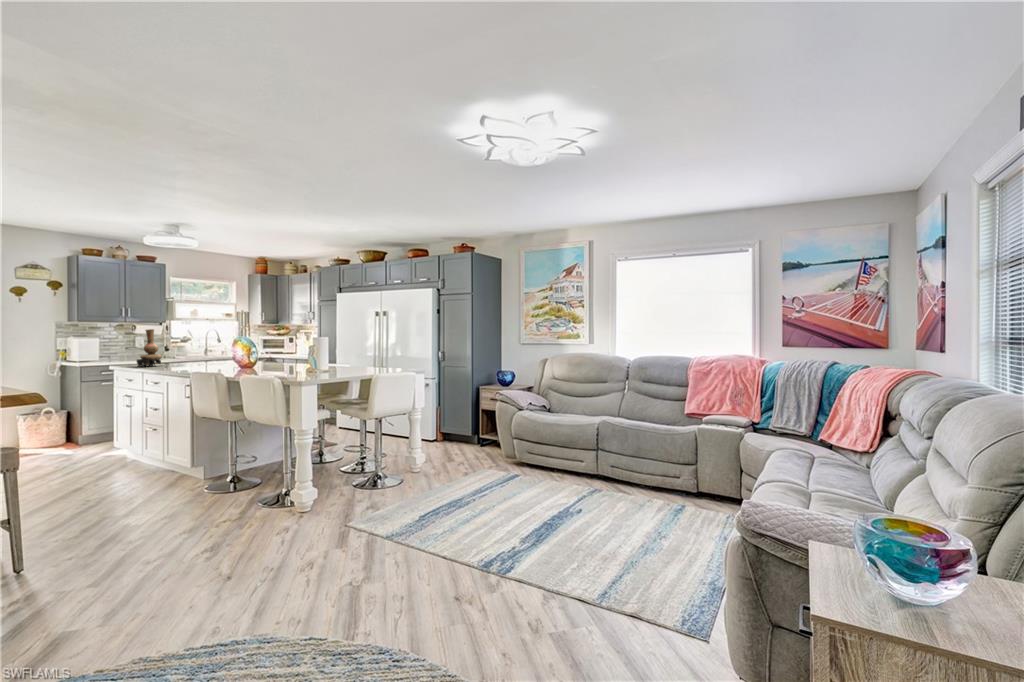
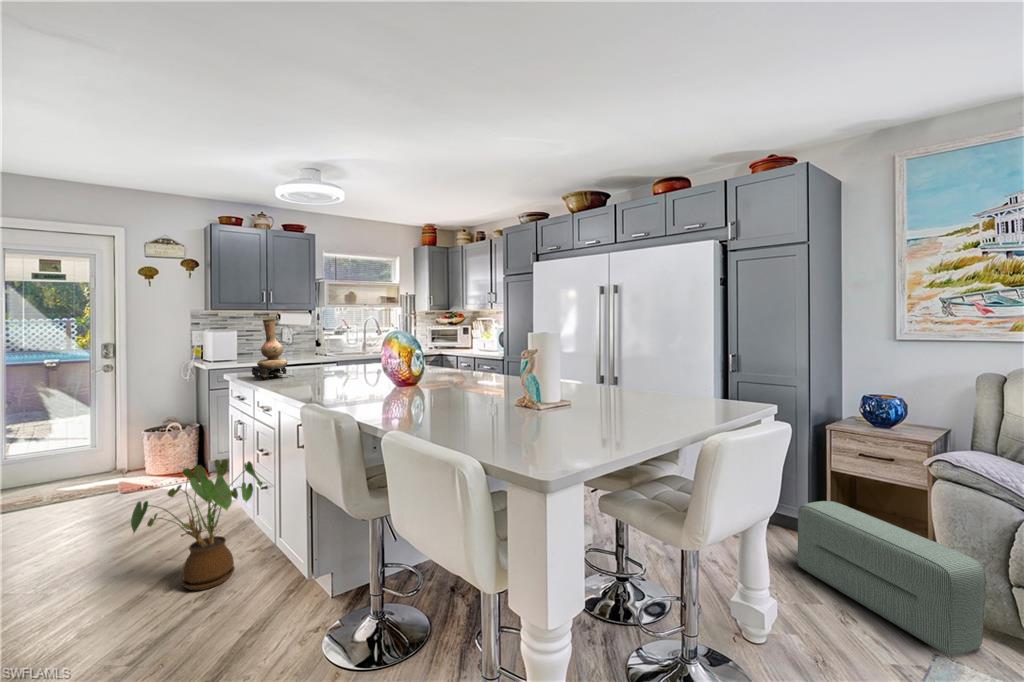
house plant: none [82,408,154,478] -> present [131,460,261,590]
pouf: none [454,420,499,466] -> present [798,501,986,655]

